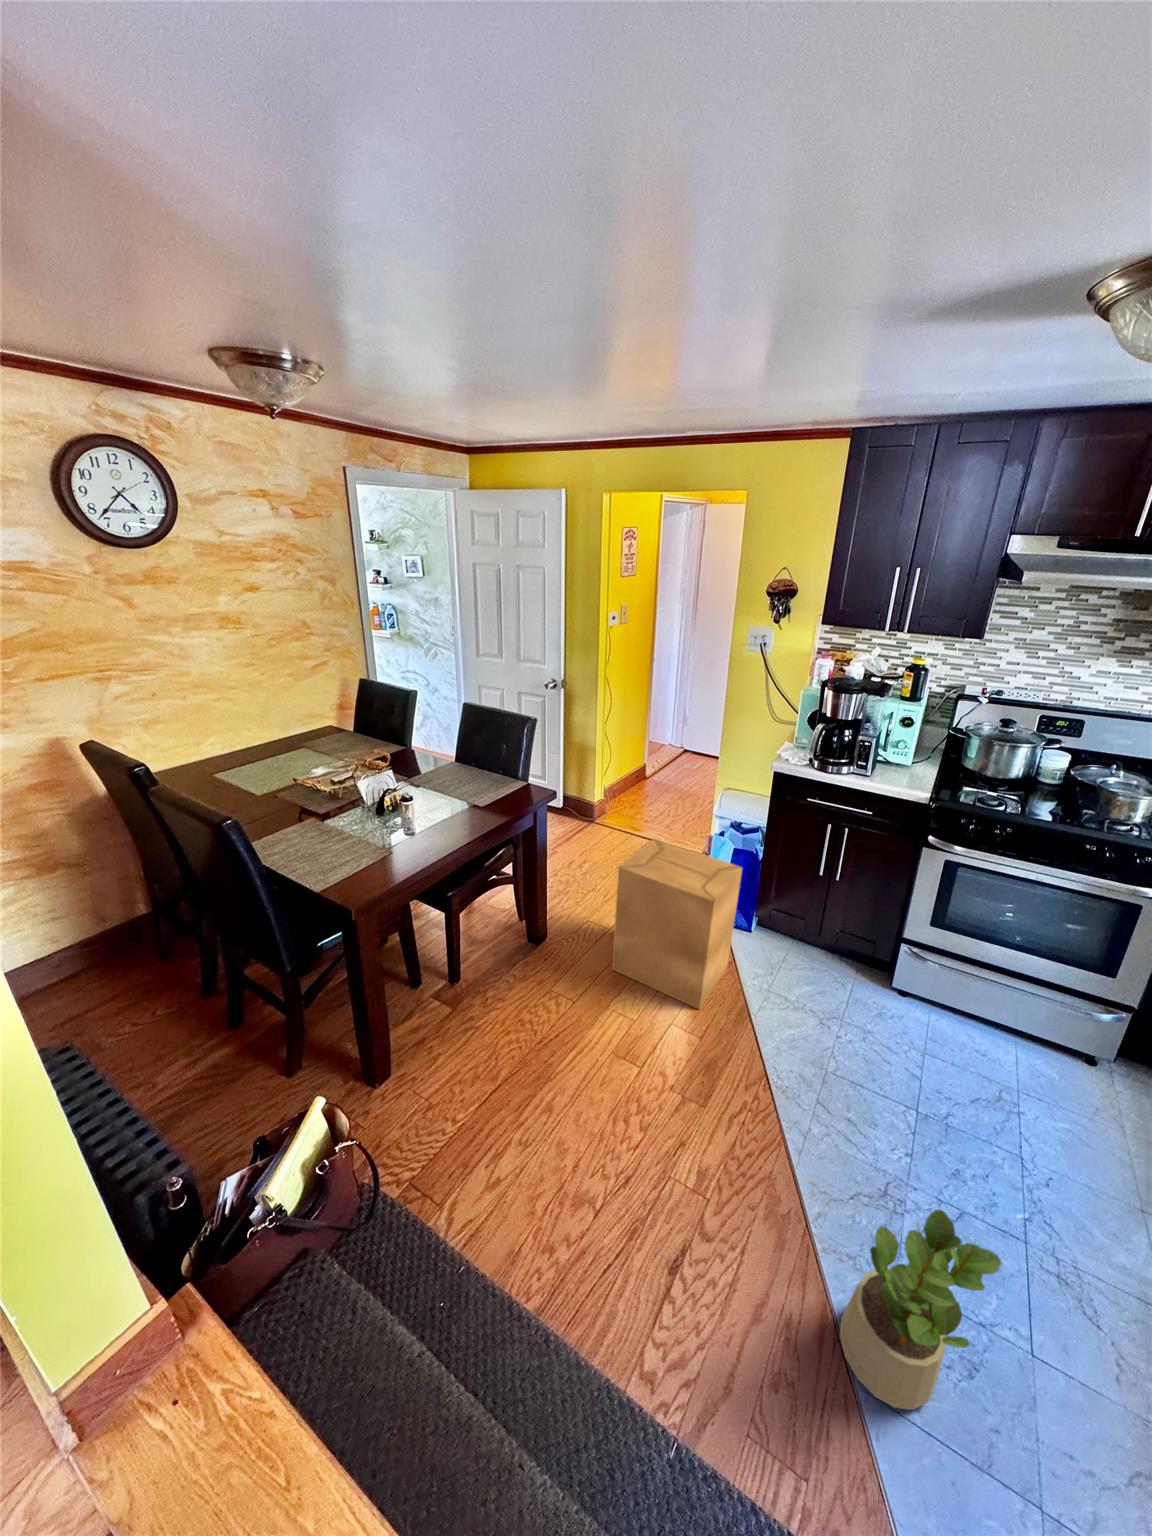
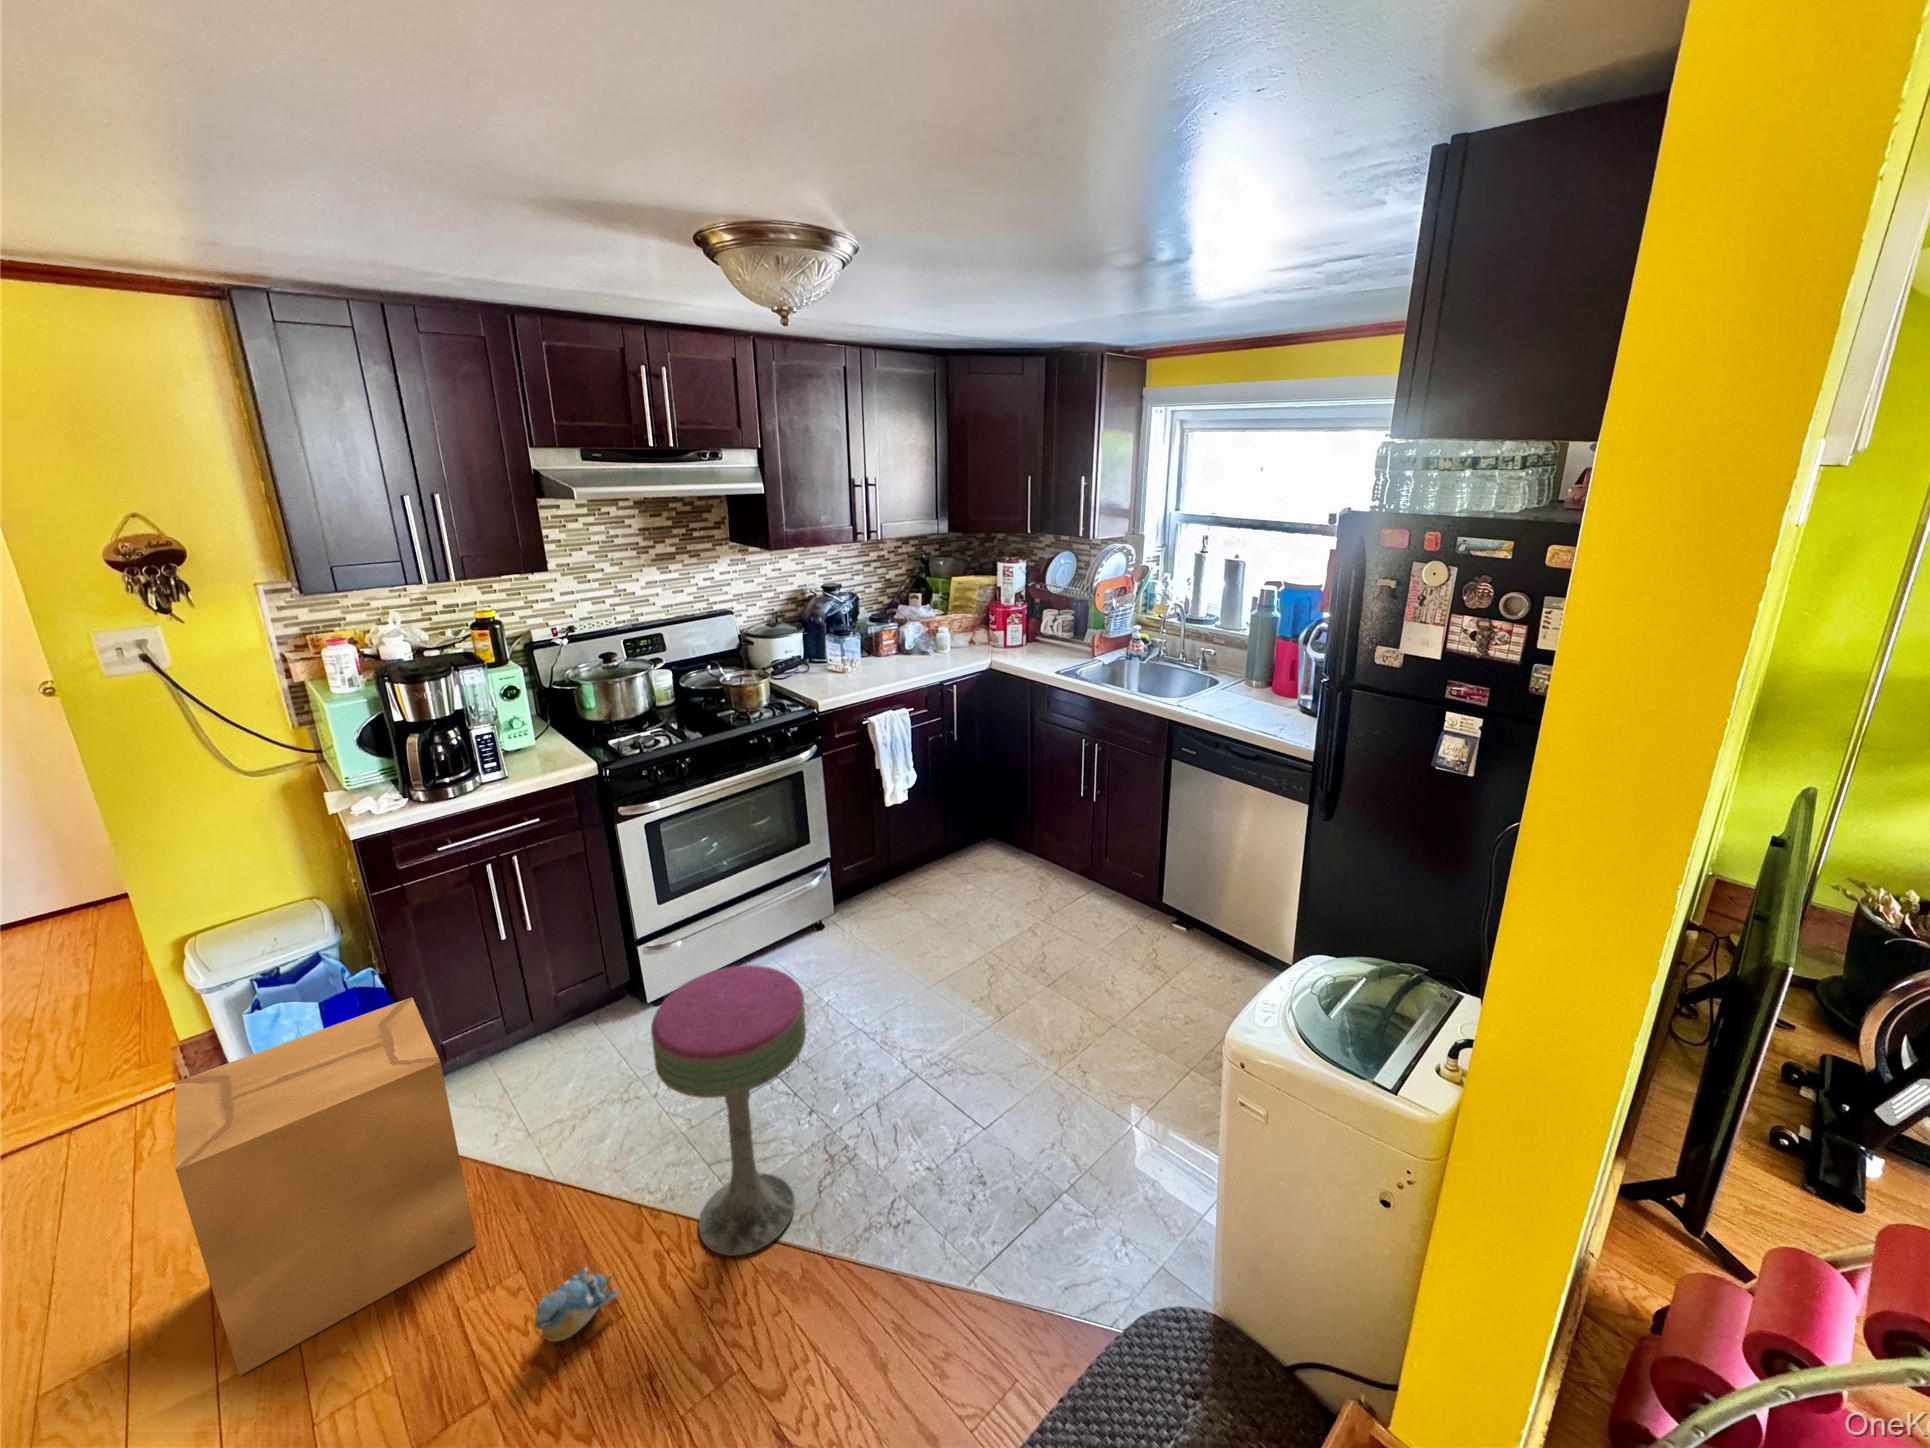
bar stool: none [764,959,901,1182] -> present [651,965,806,1256]
plush toy: none [666,1052,716,1095] -> present [535,1268,620,1341]
potted plant: present [840,1210,1002,1410] -> none [901,1064,1013,1286]

